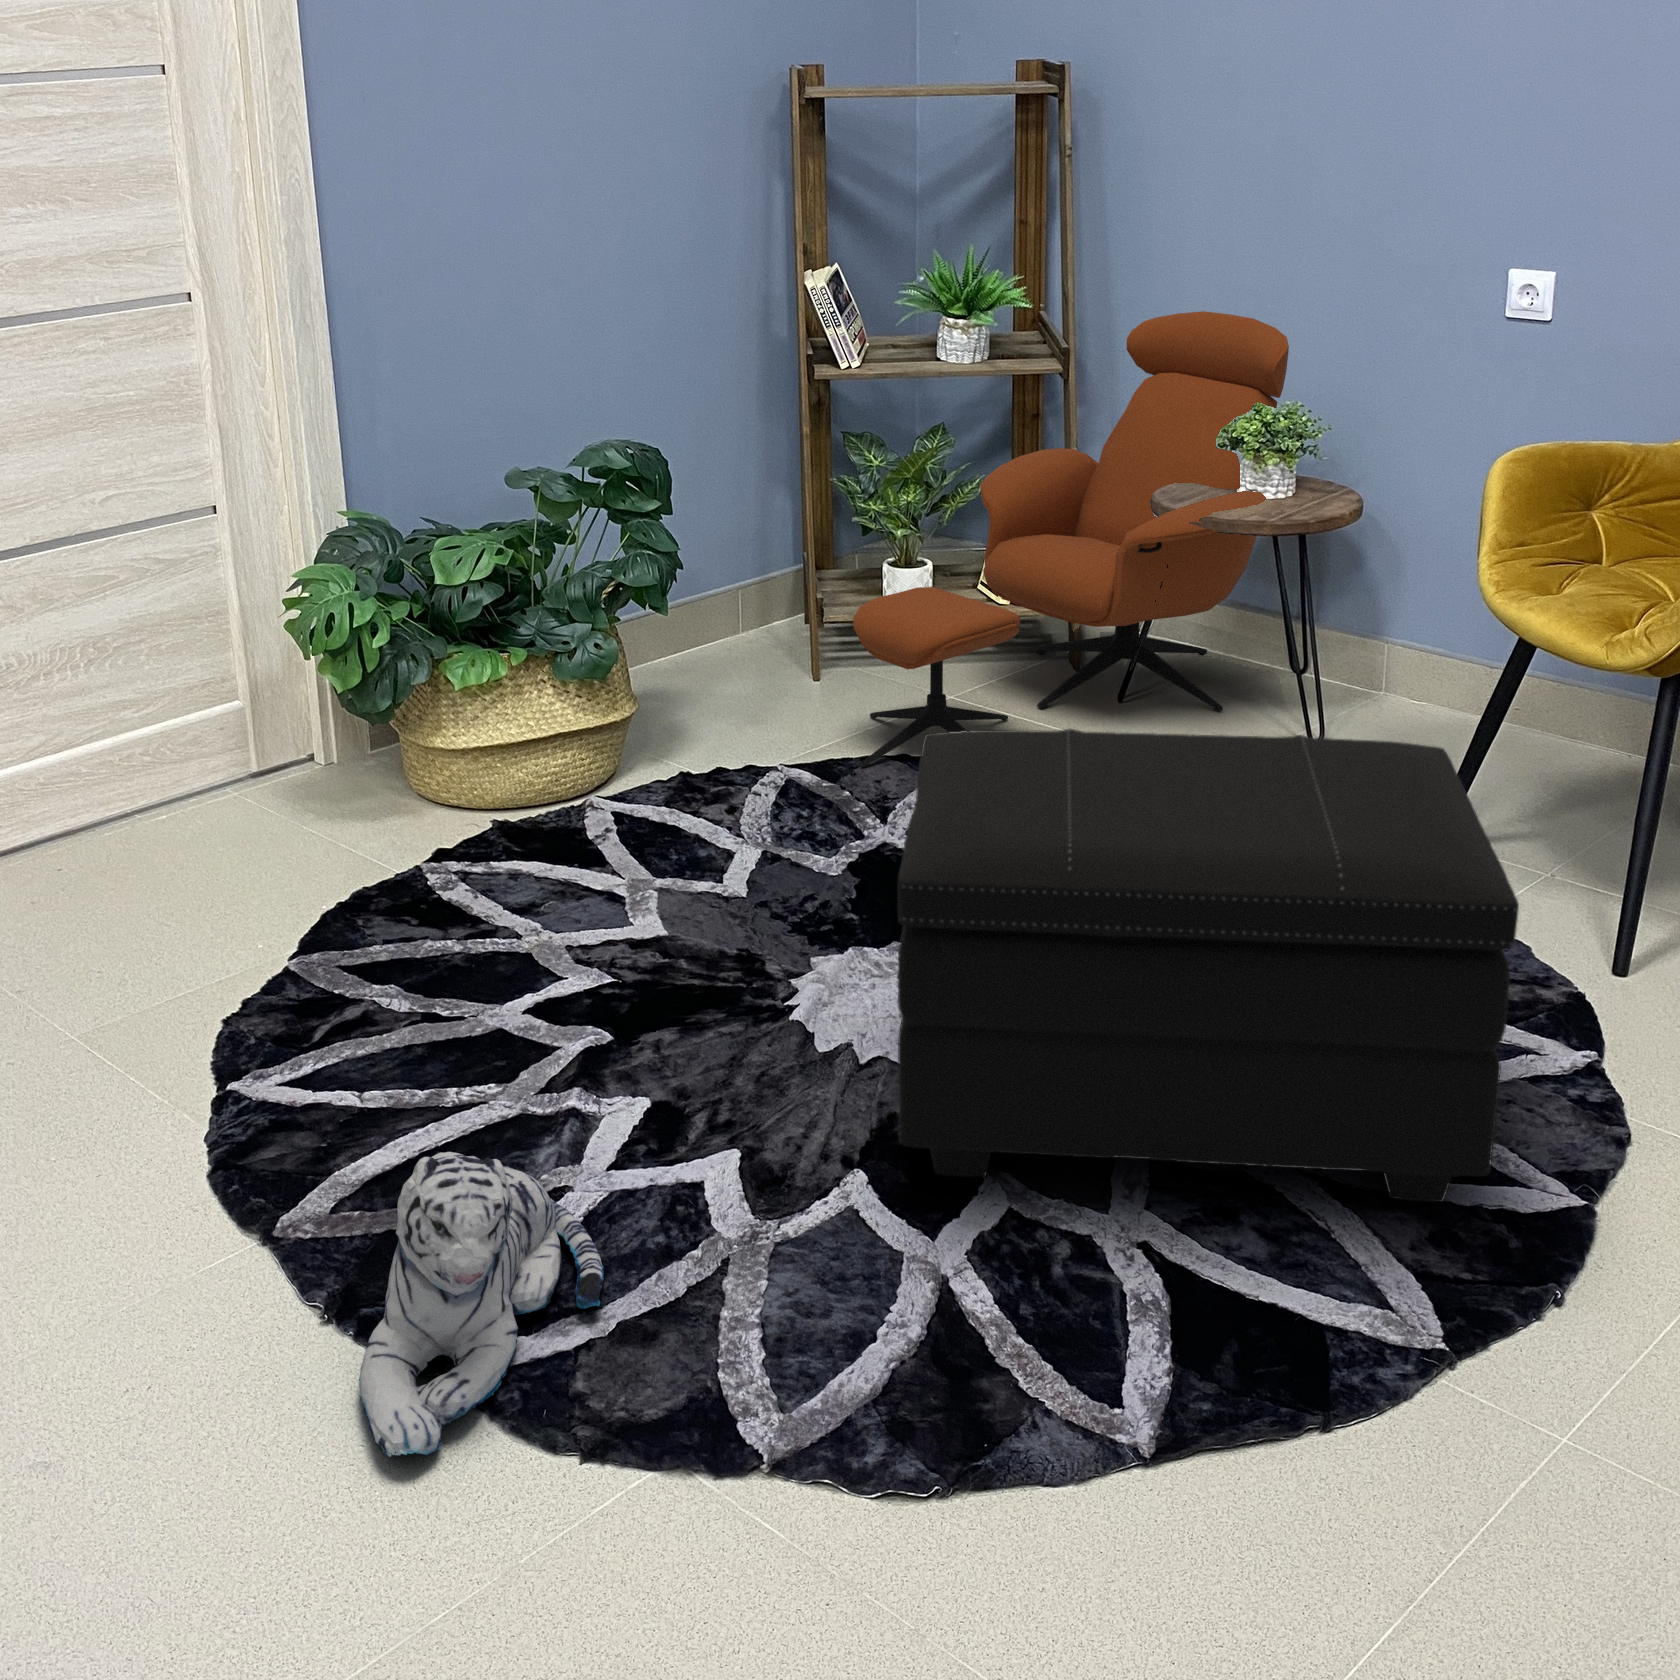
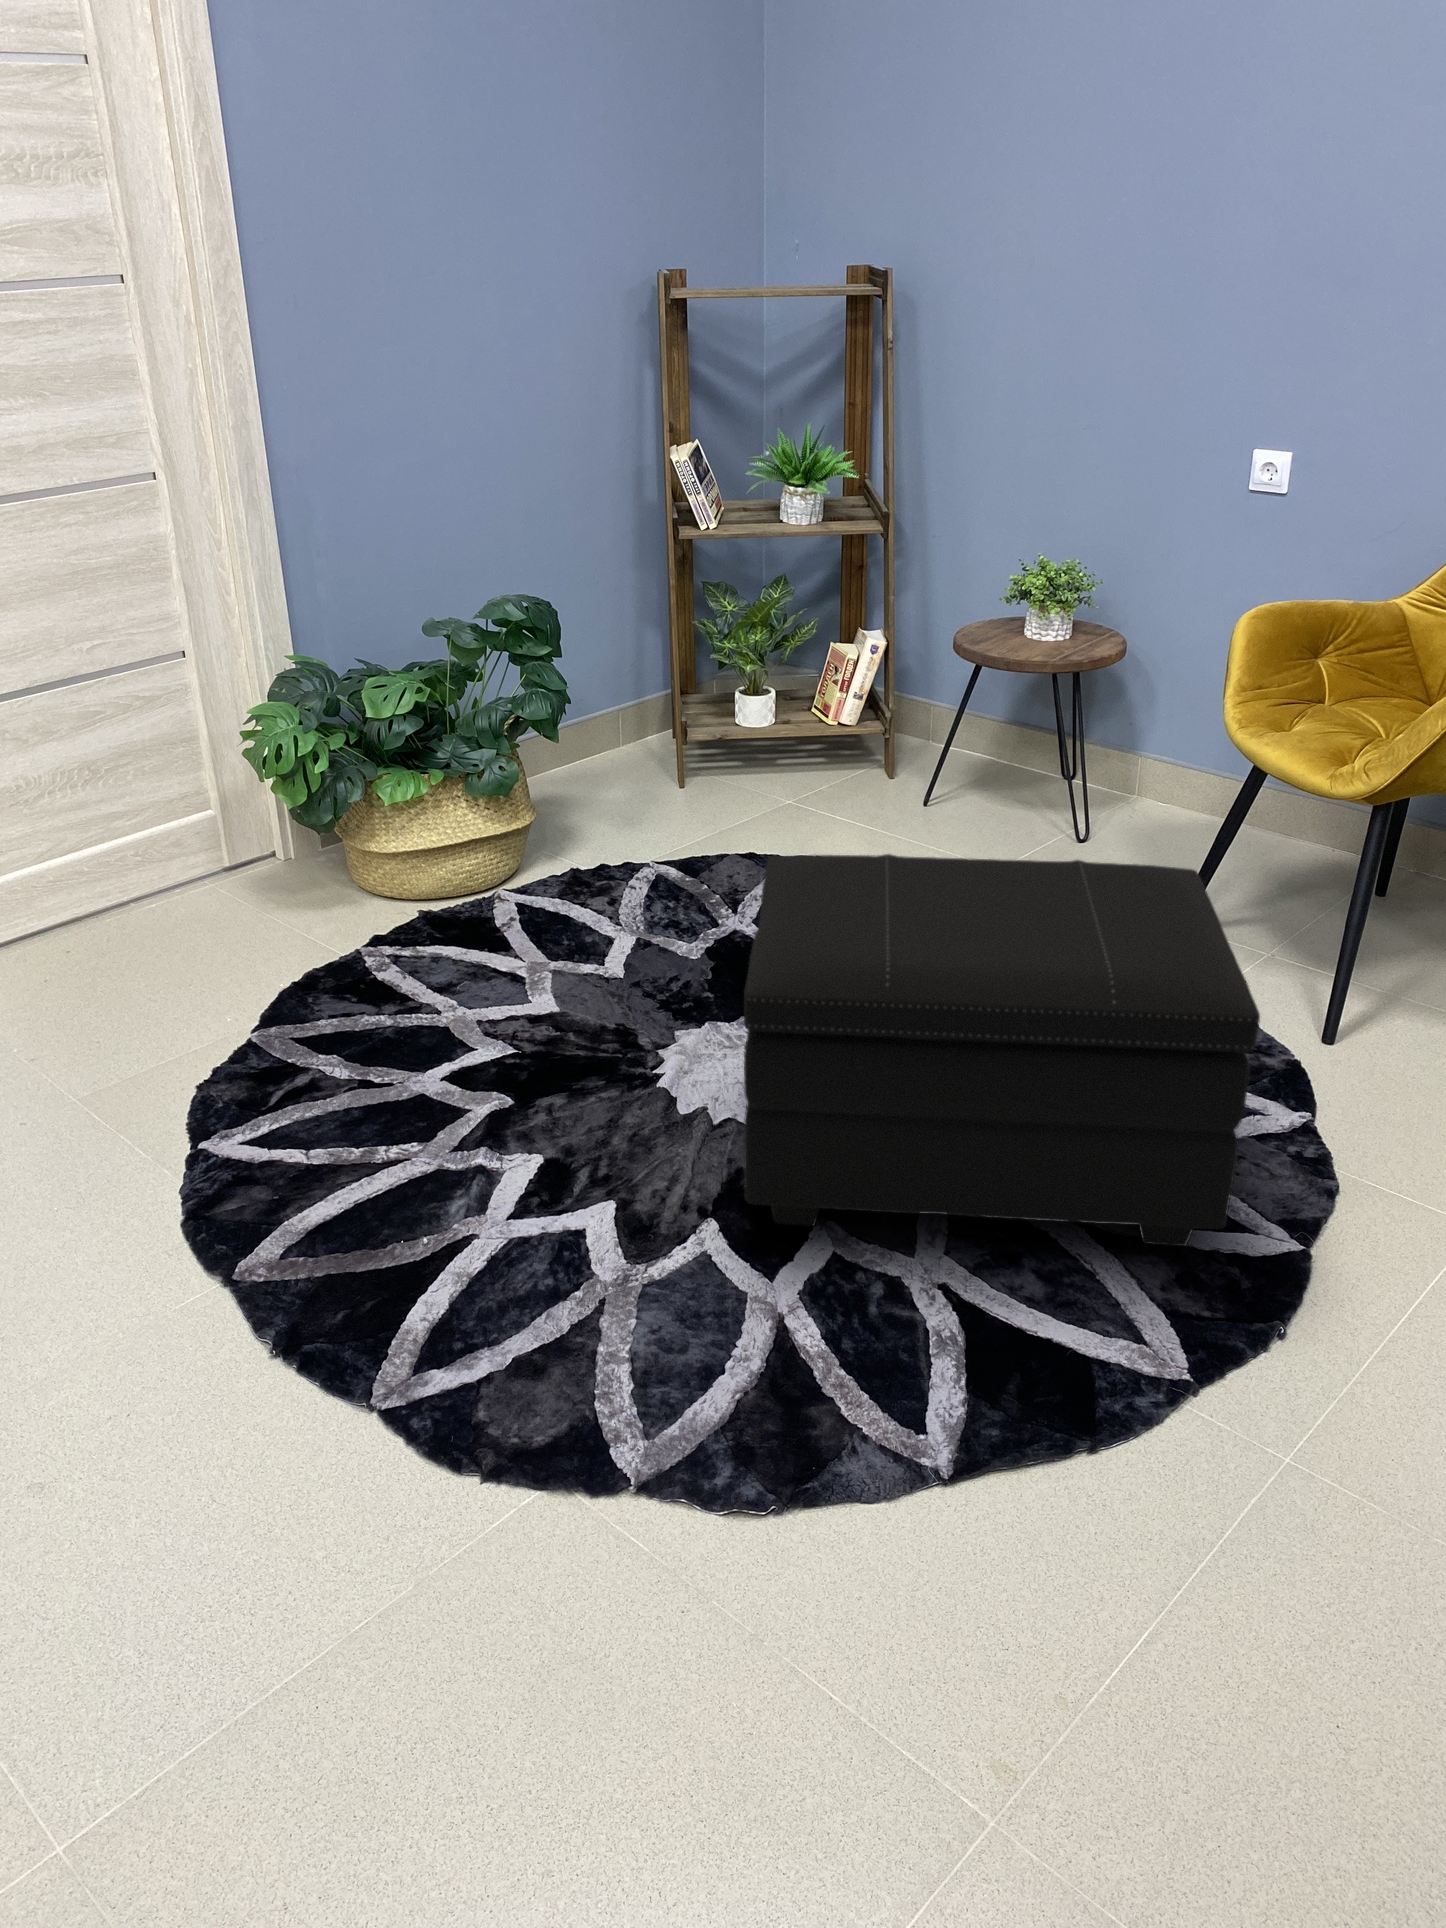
lounge chair: present [853,311,1289,767] -> none [711,482,1070,866]
plush toy: present [359,1152,604,1457] -> none [300,1226,503,1481]

